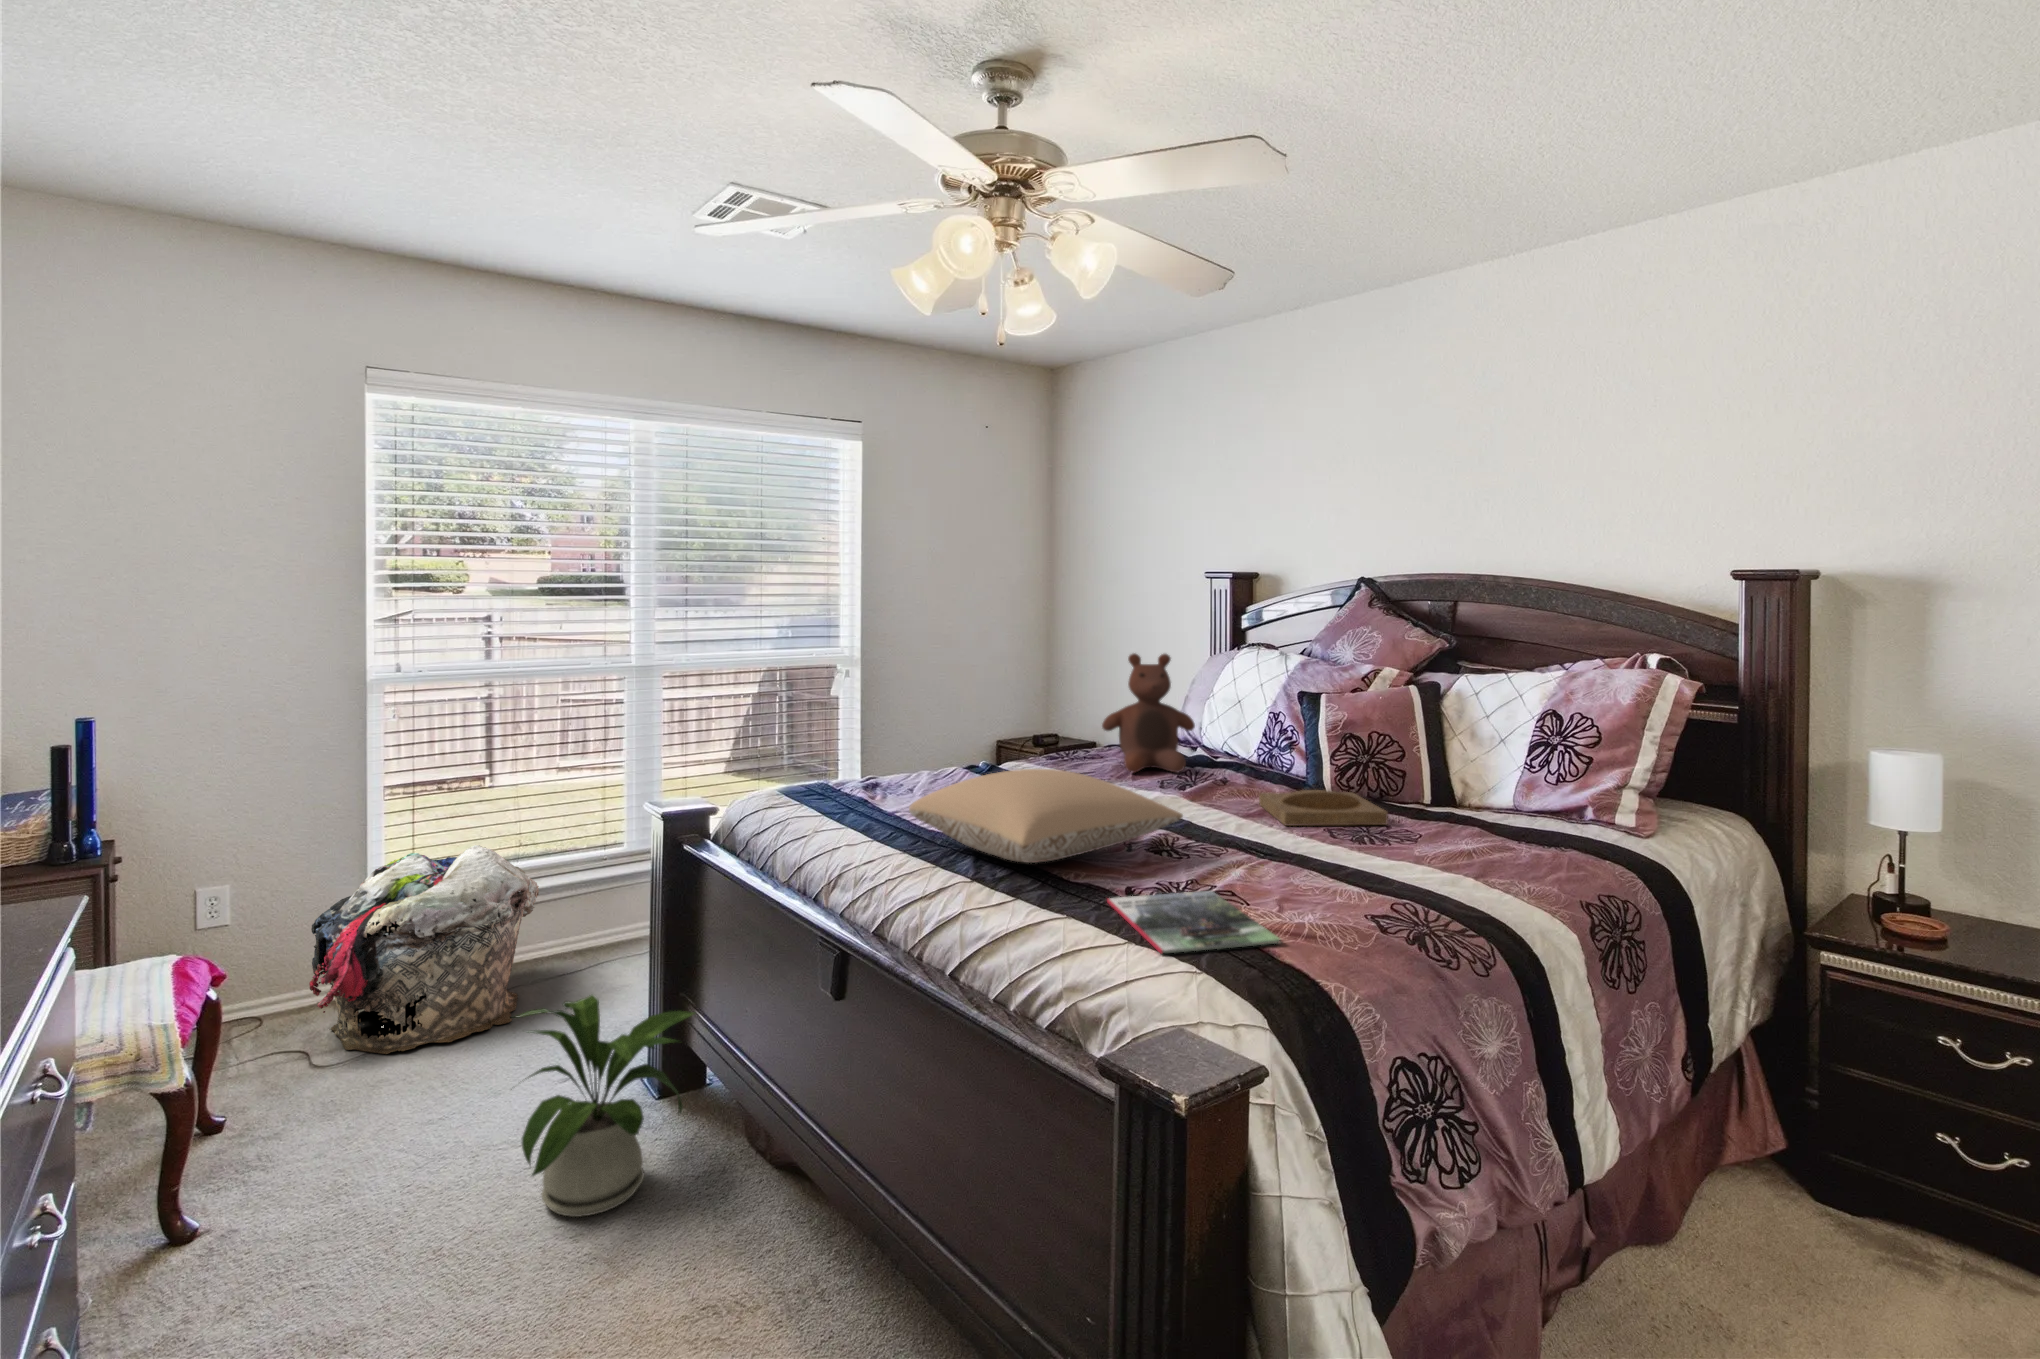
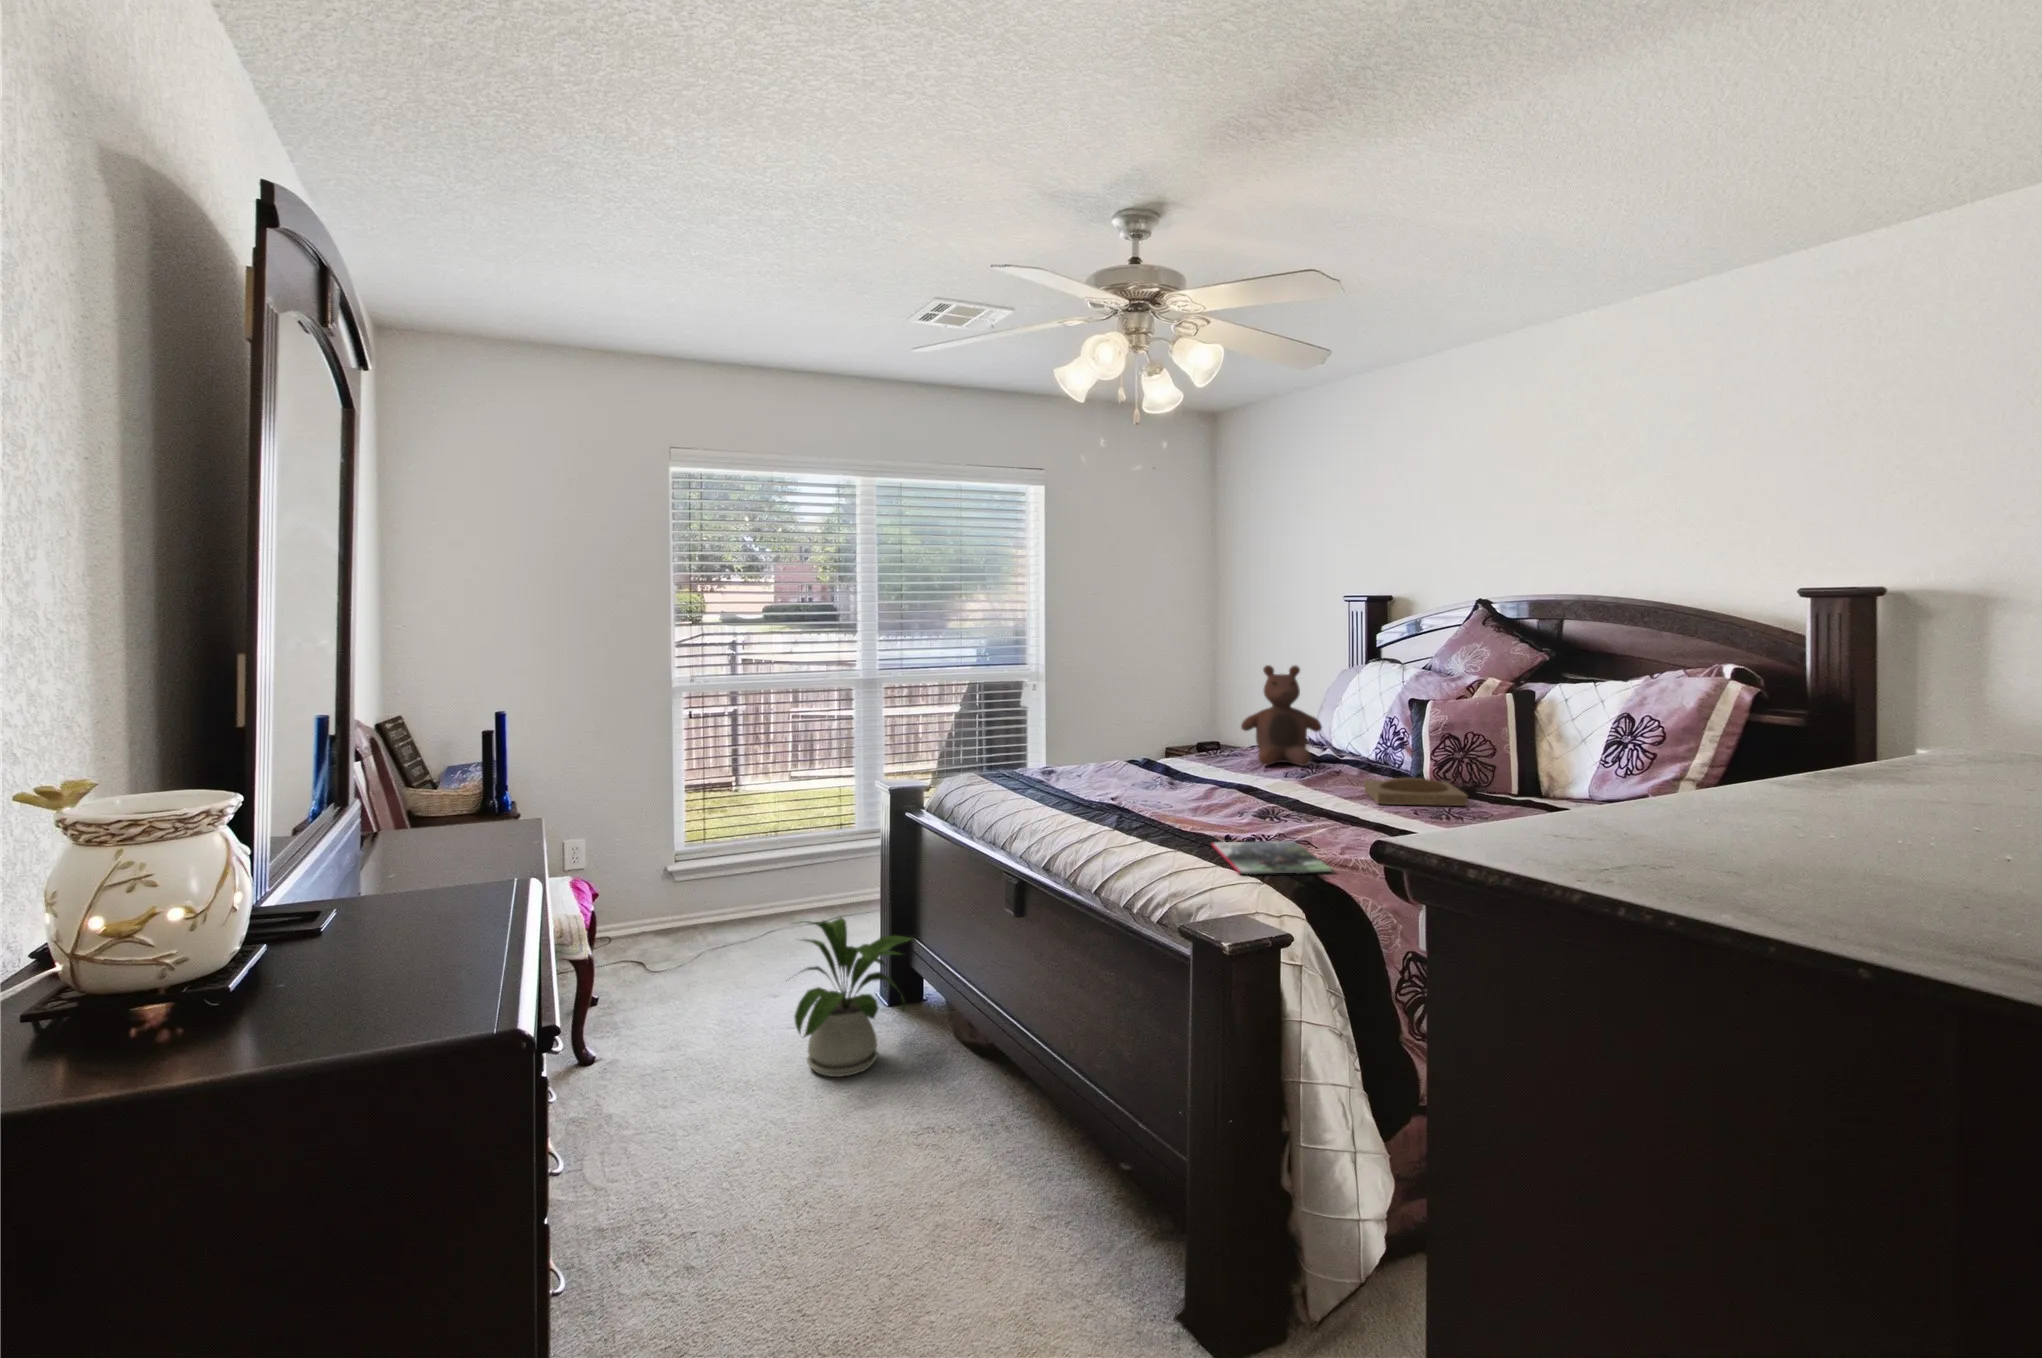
pillow: present [909,769,1183,863] -> none [1071,751,1281,819]
laundry basket: present [309,845,539,1054] -> none [638,815,794,968]

